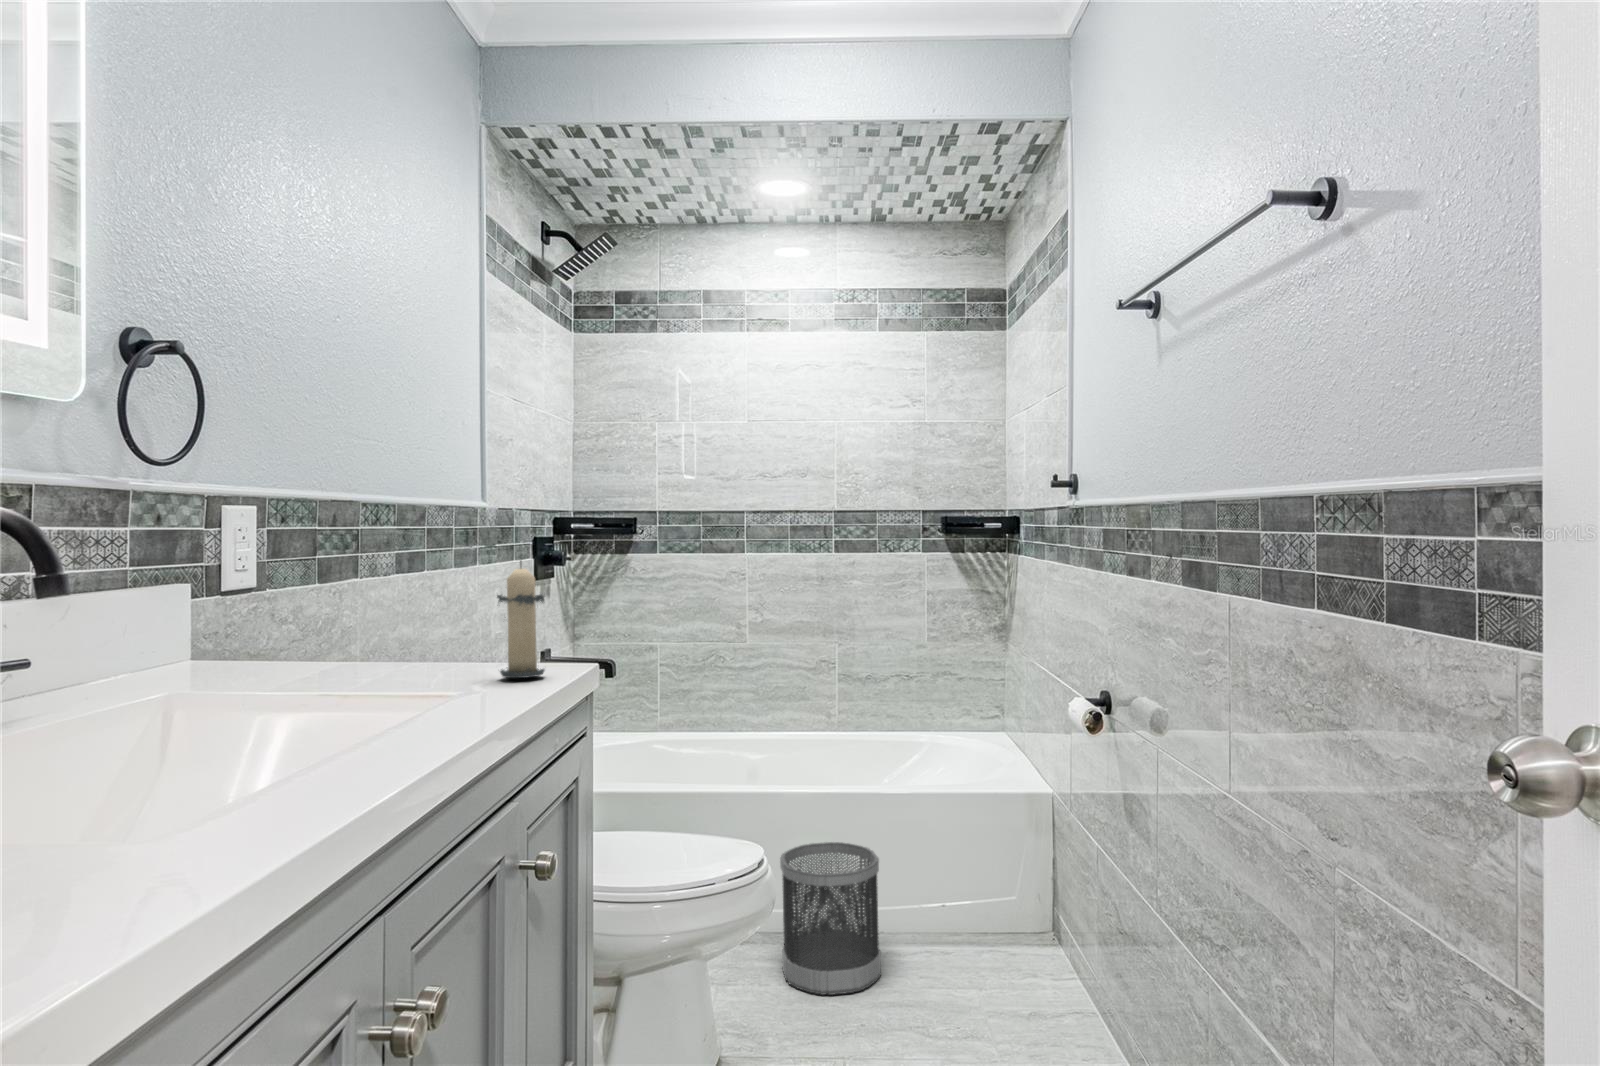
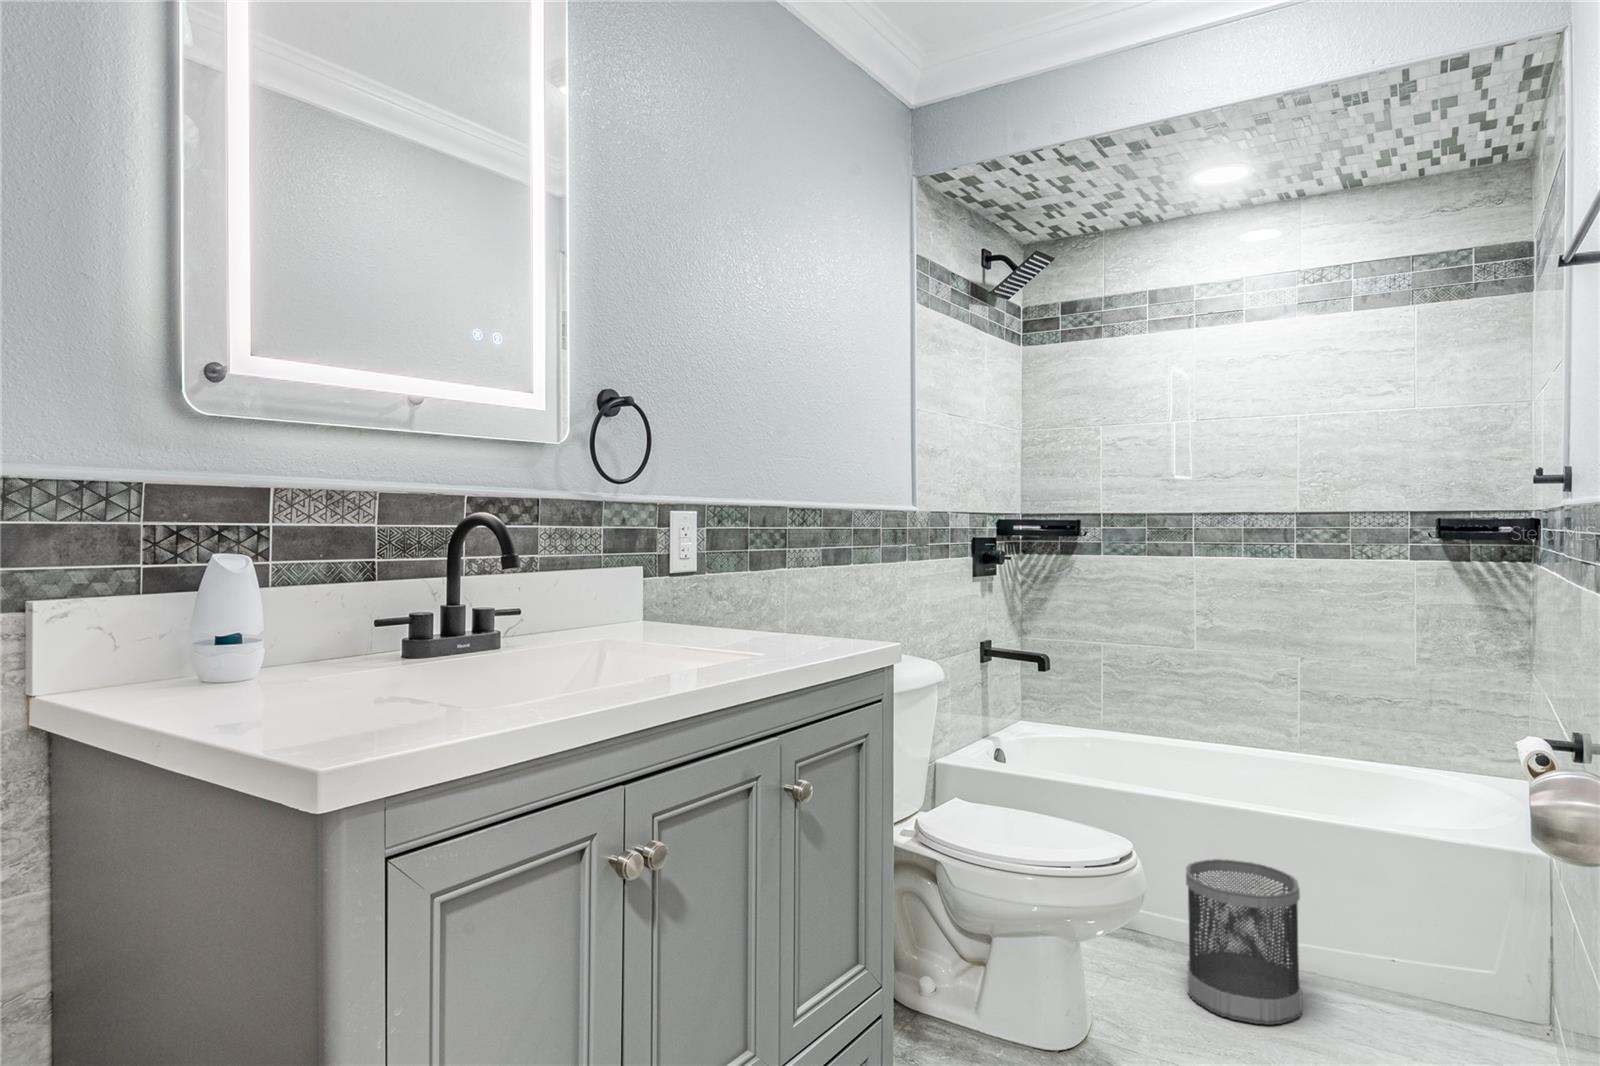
candle: present [497,561,545,678] -> none [804,553,850,649]

